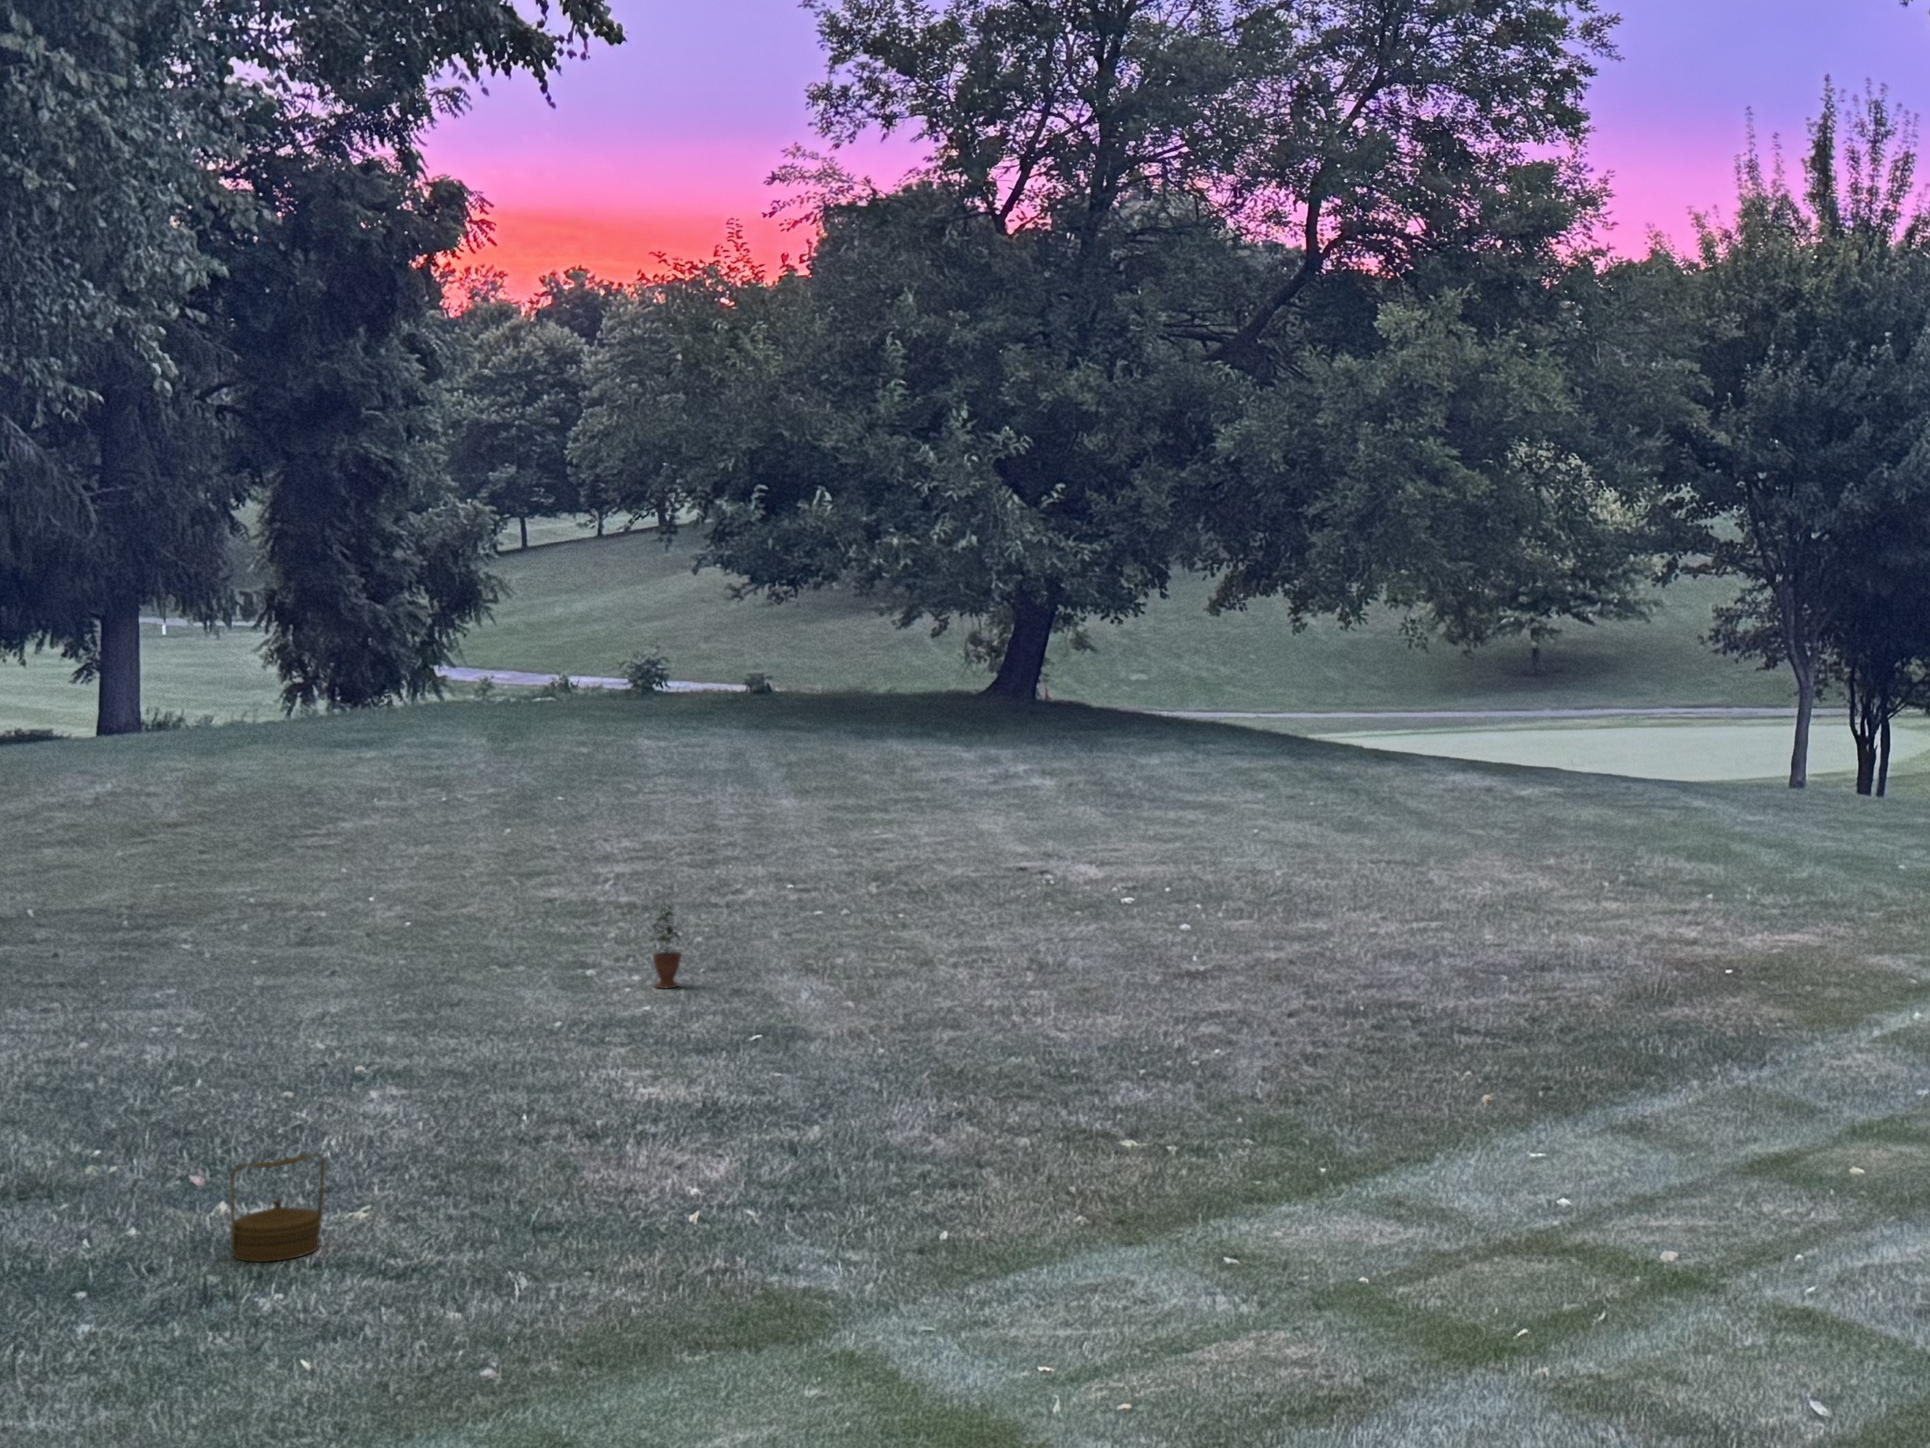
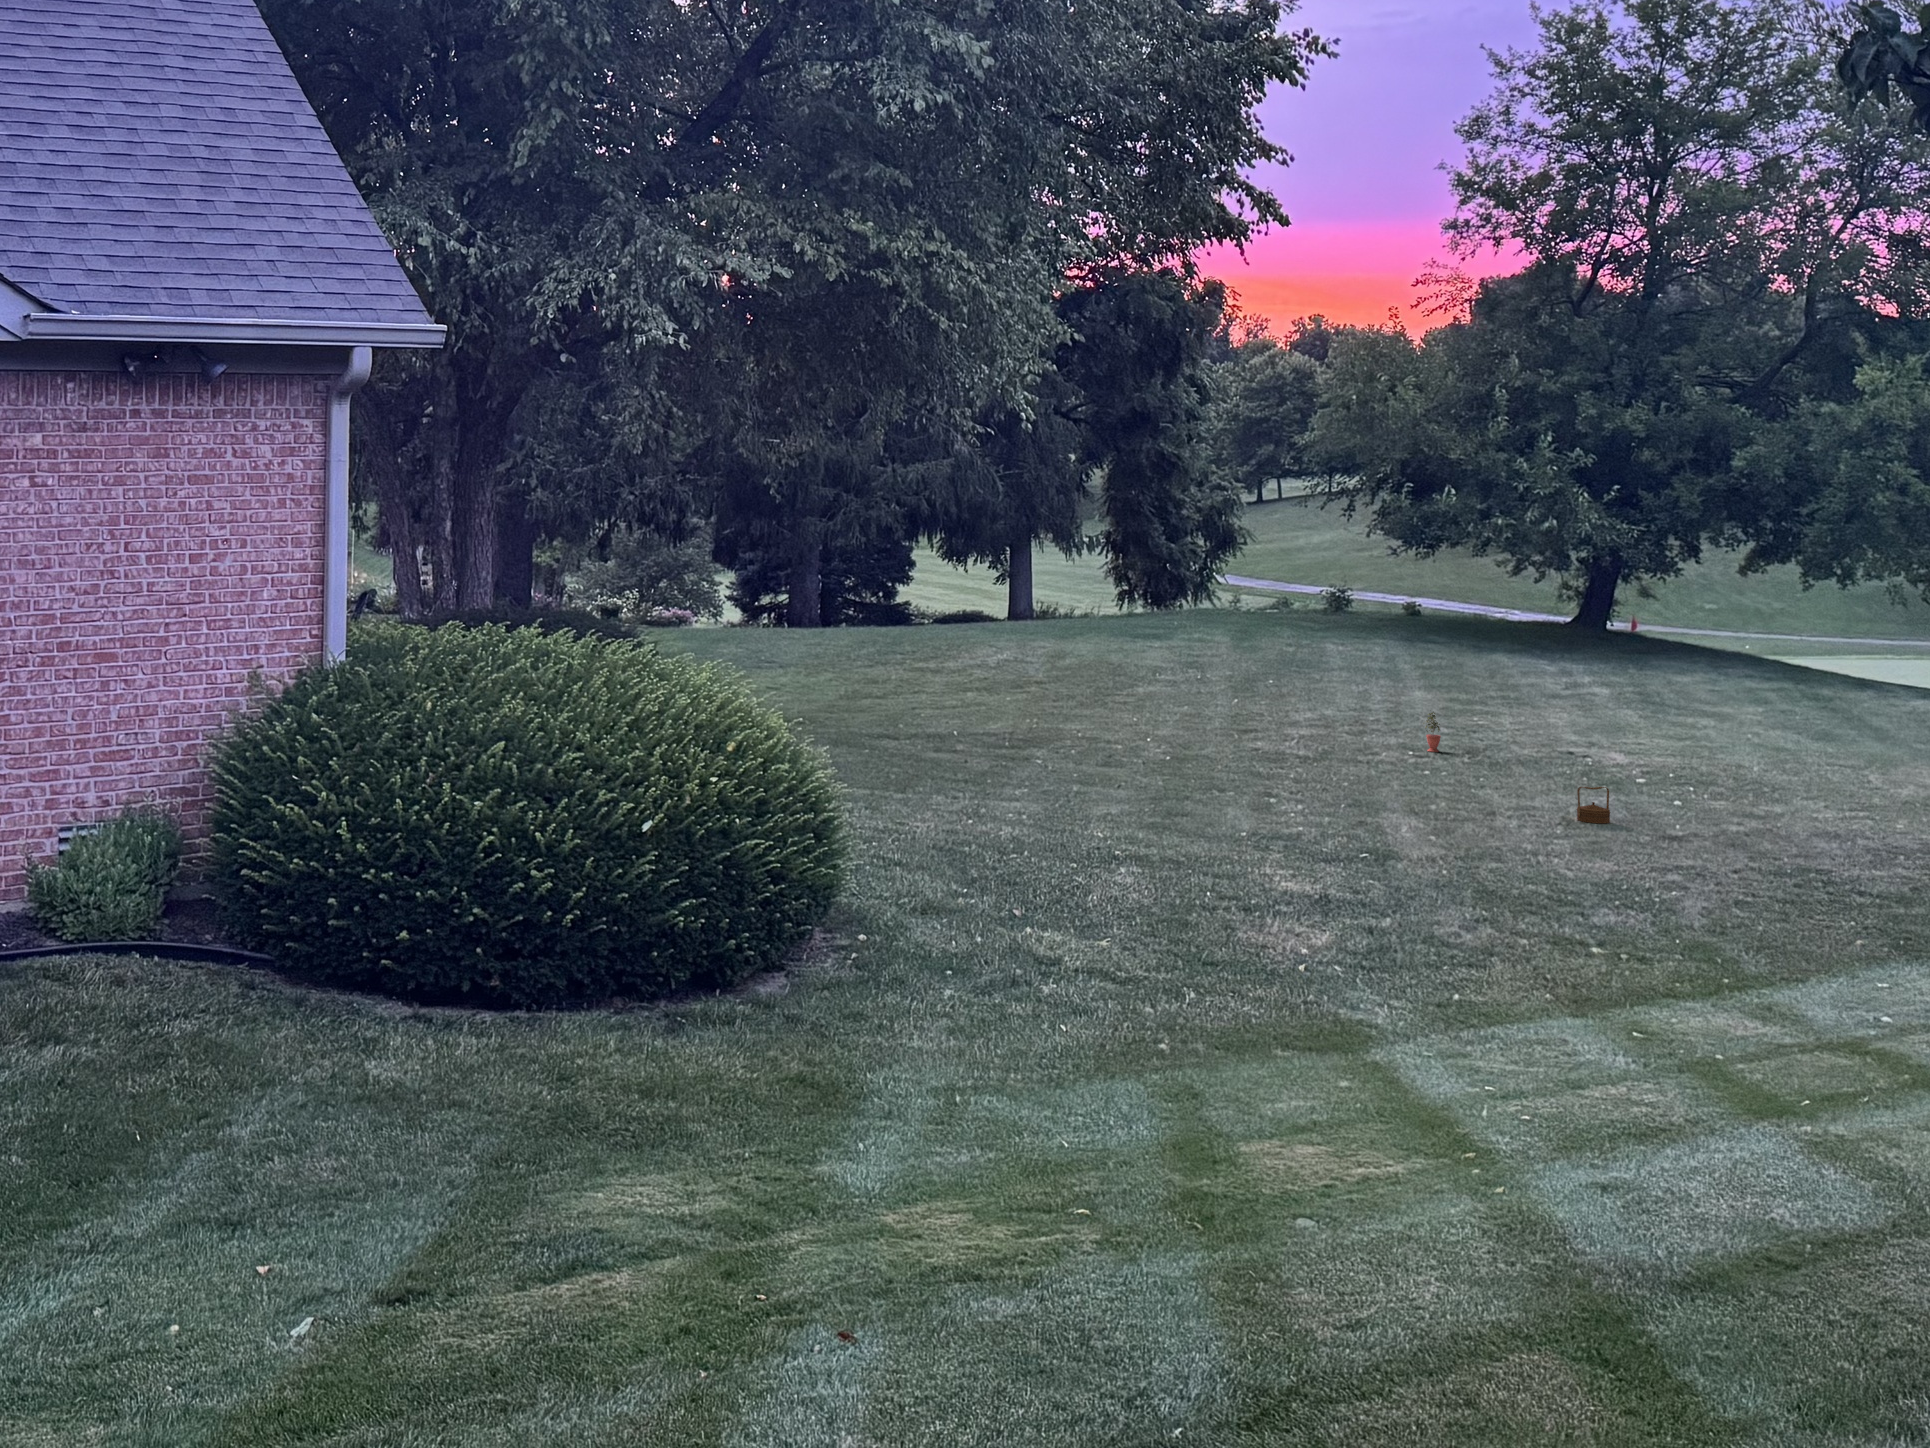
basket: present [230,1153,325,1262] -> present [1576,787,1610,824]

